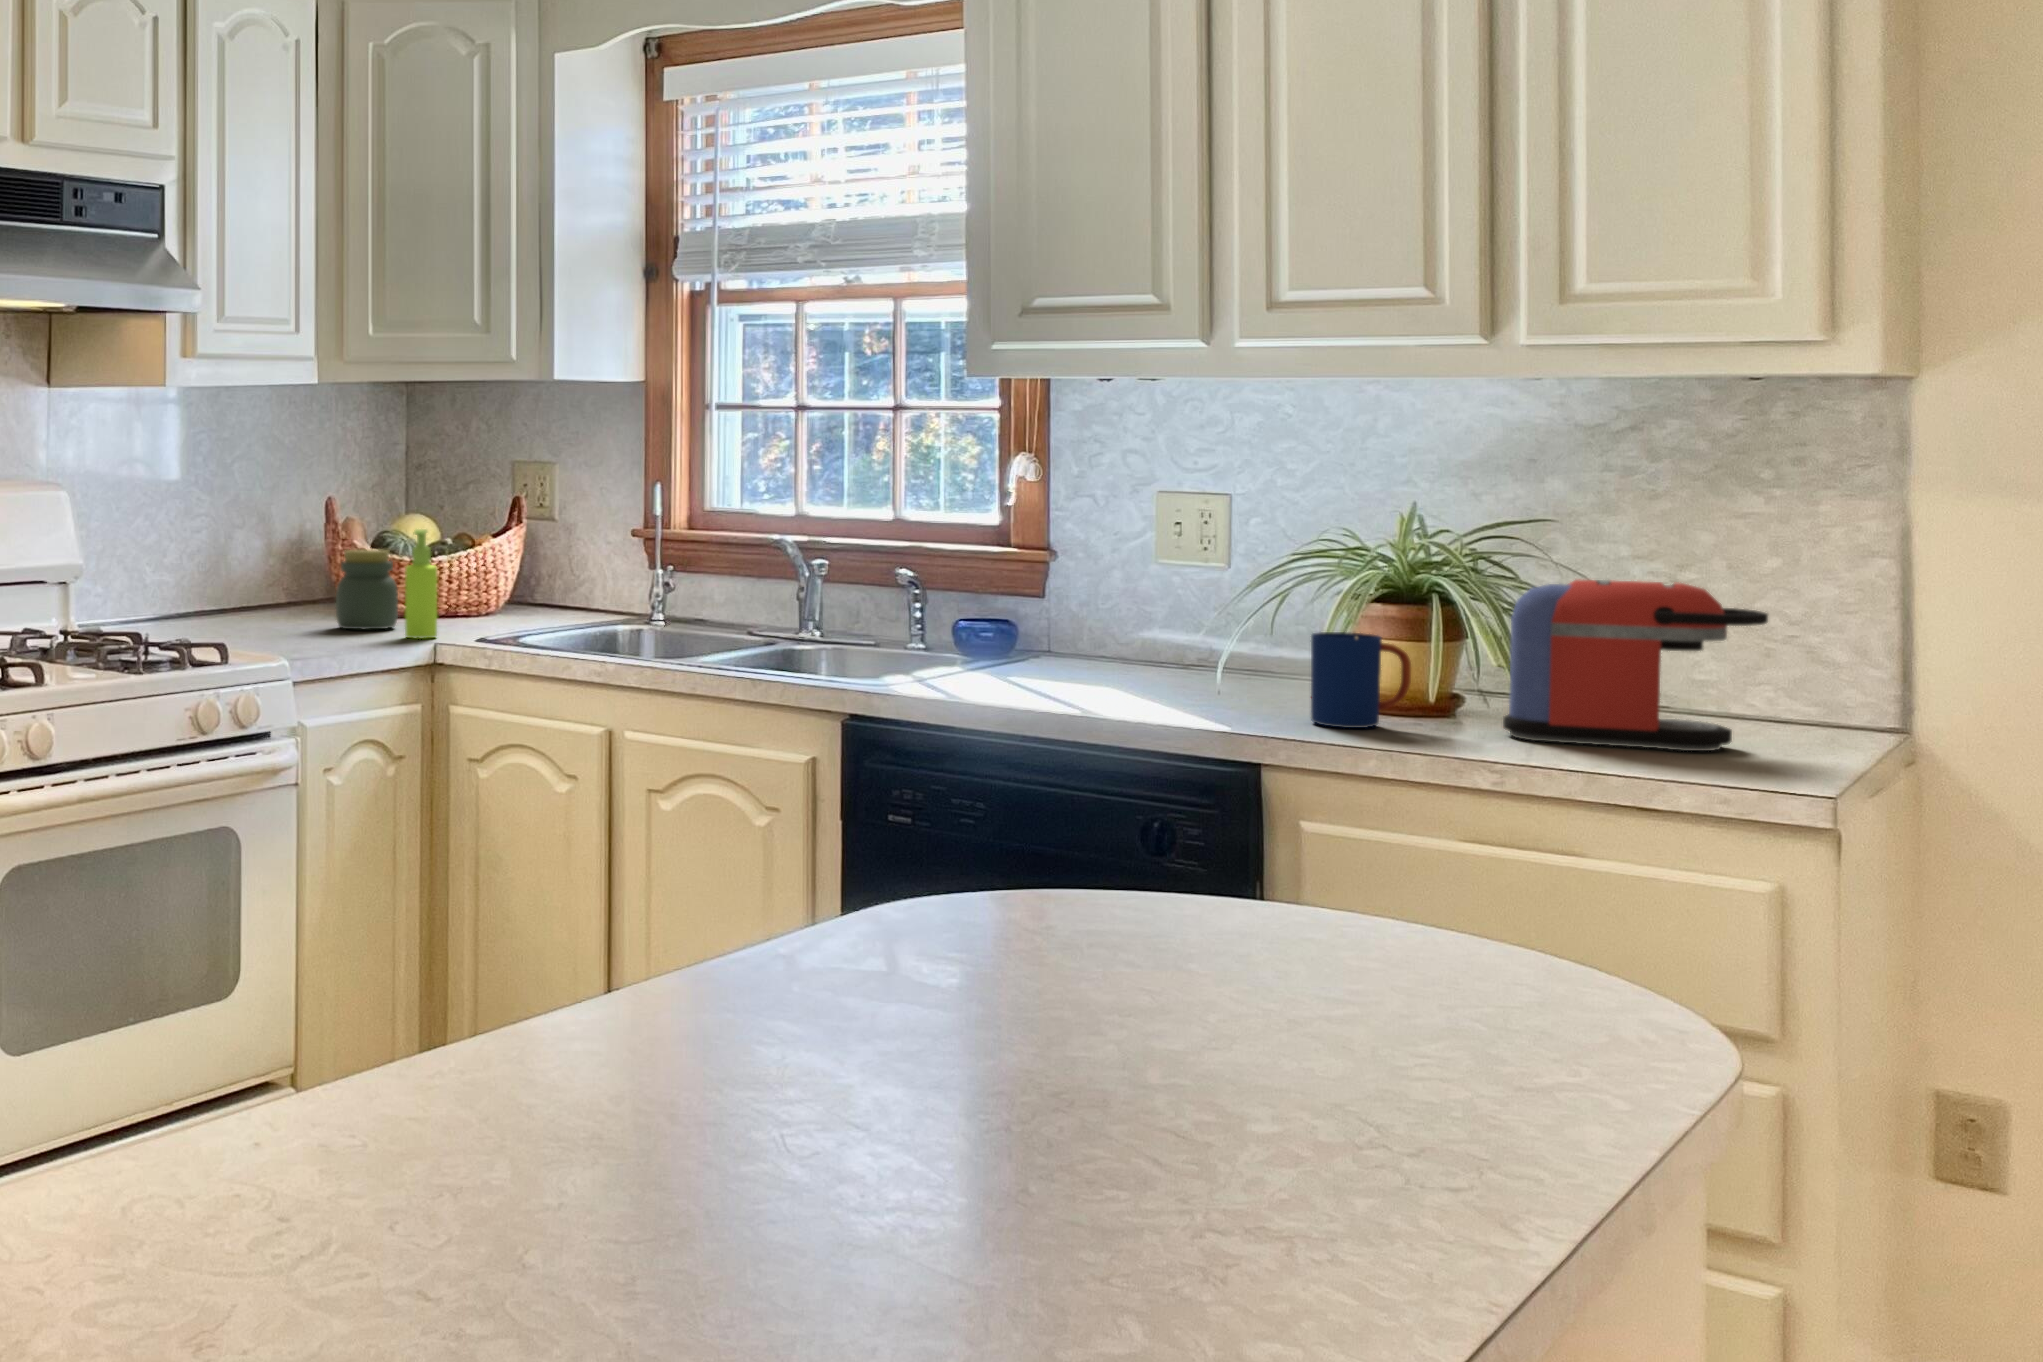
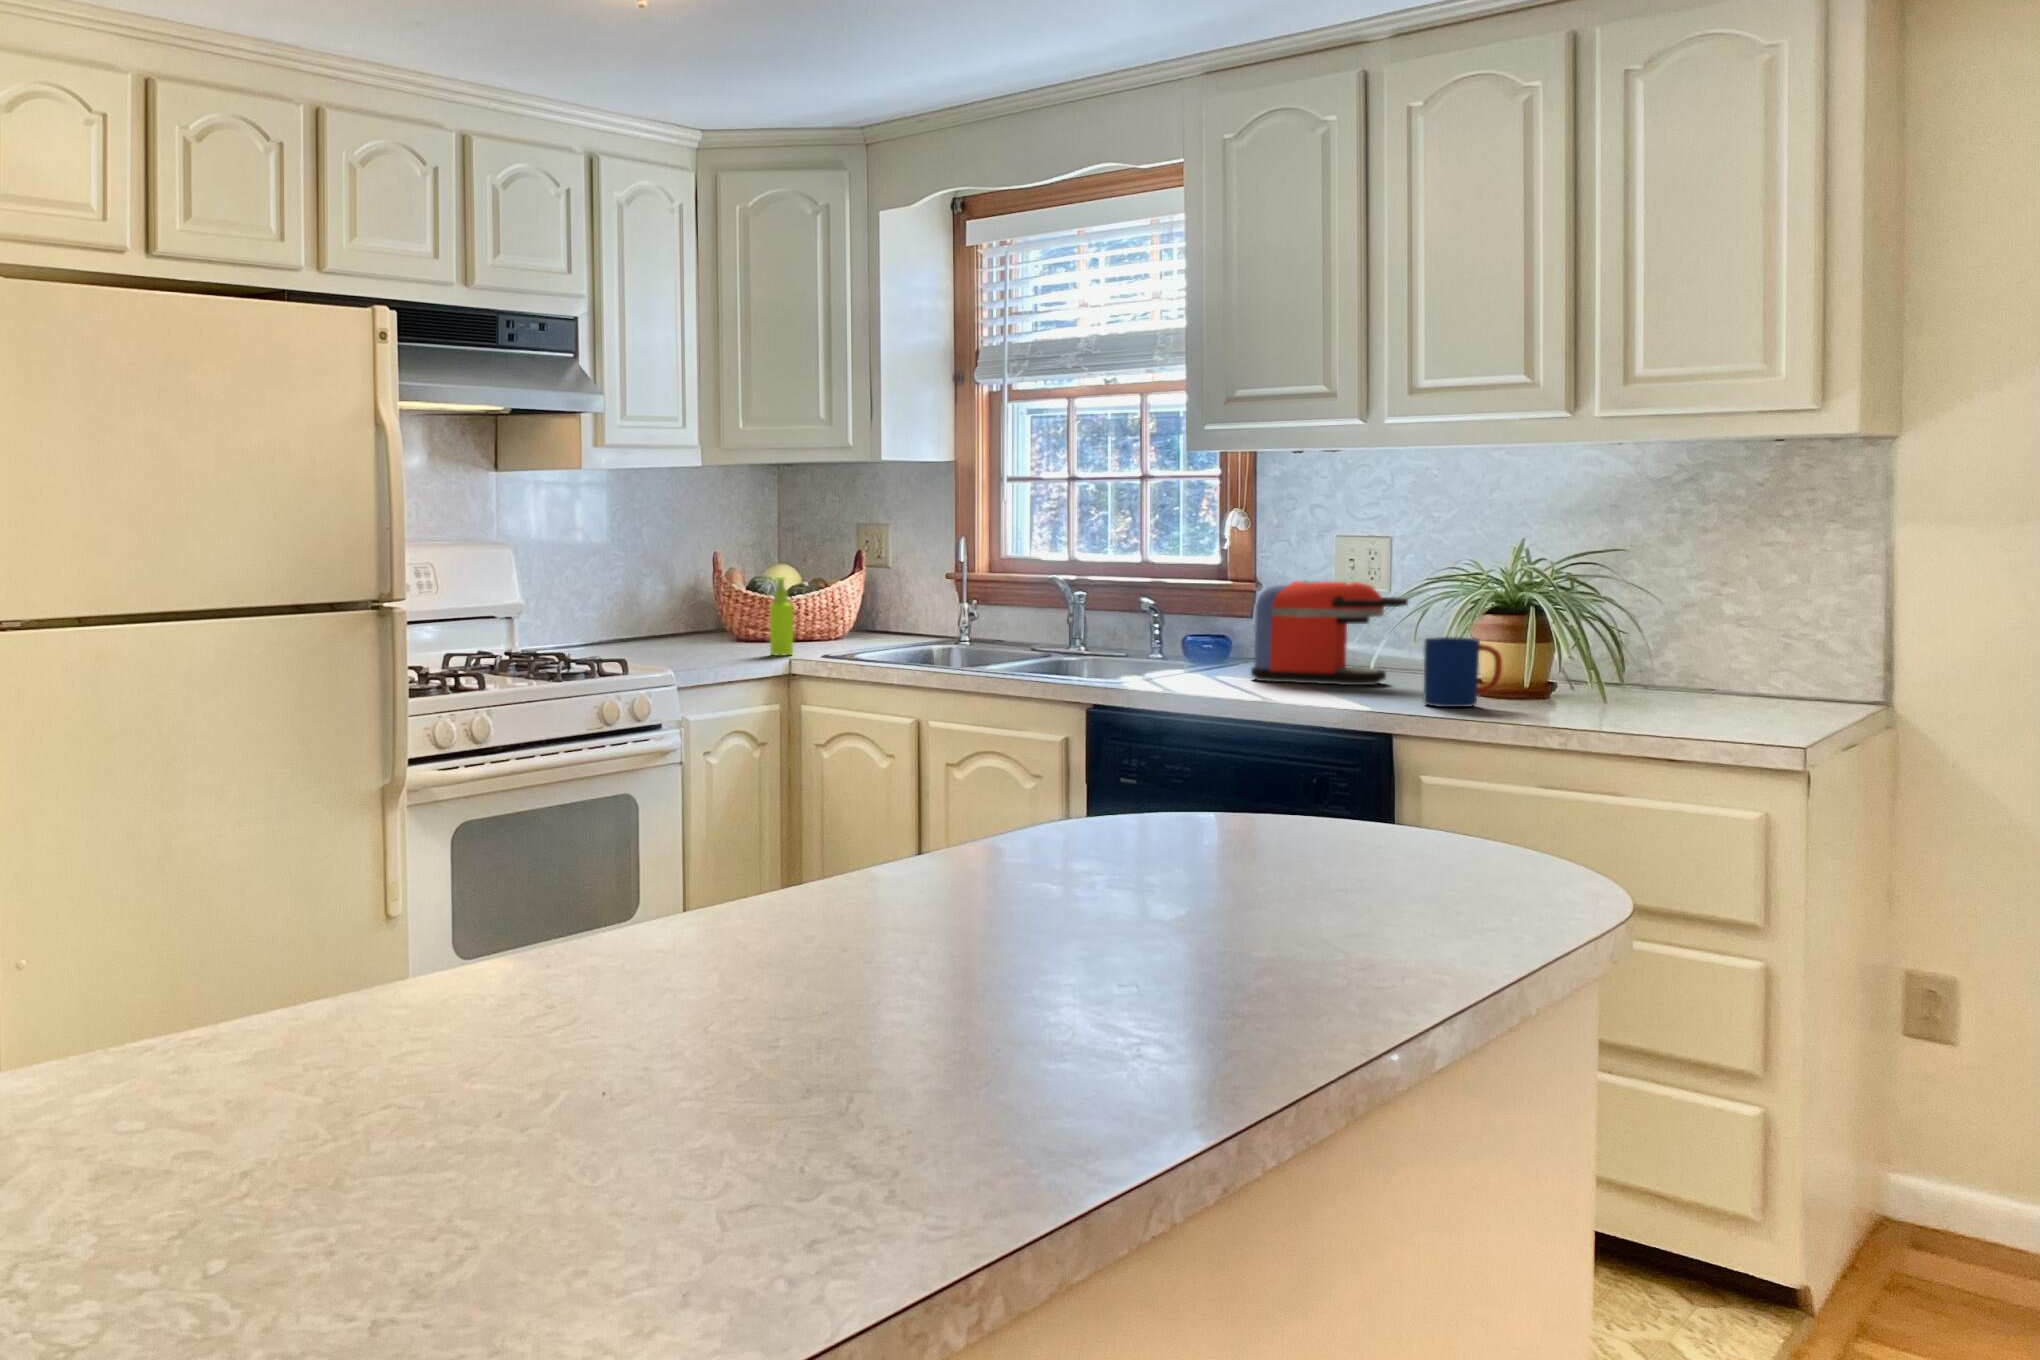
jar: present [336,550,398,629] -> none [722,593,766,650]
coffee maker: present [1503,579,1768,751] -> present [1251,581,1408,685]

